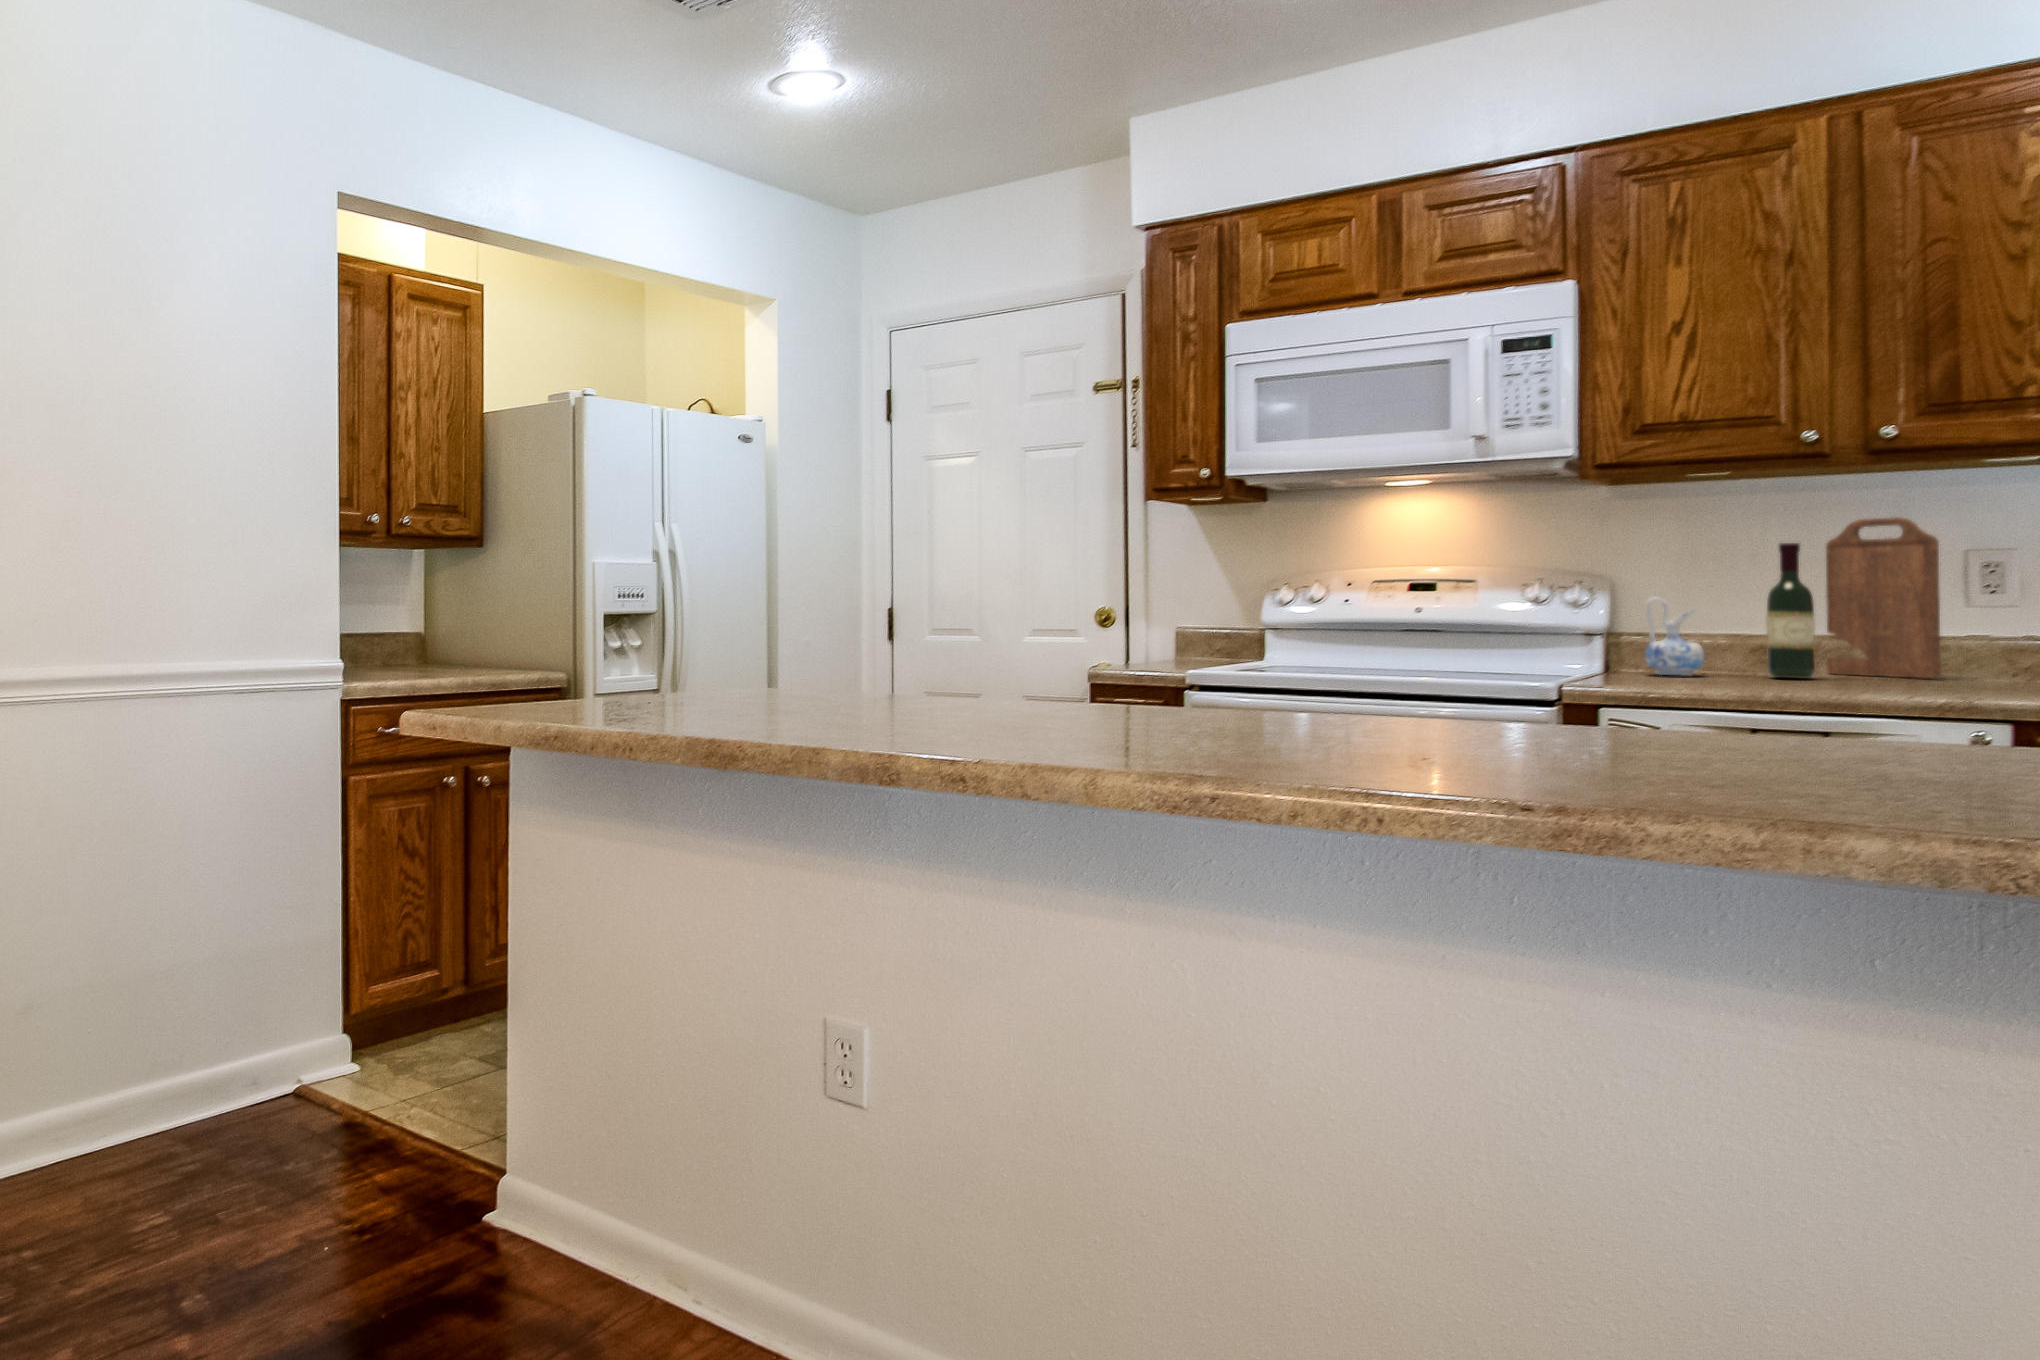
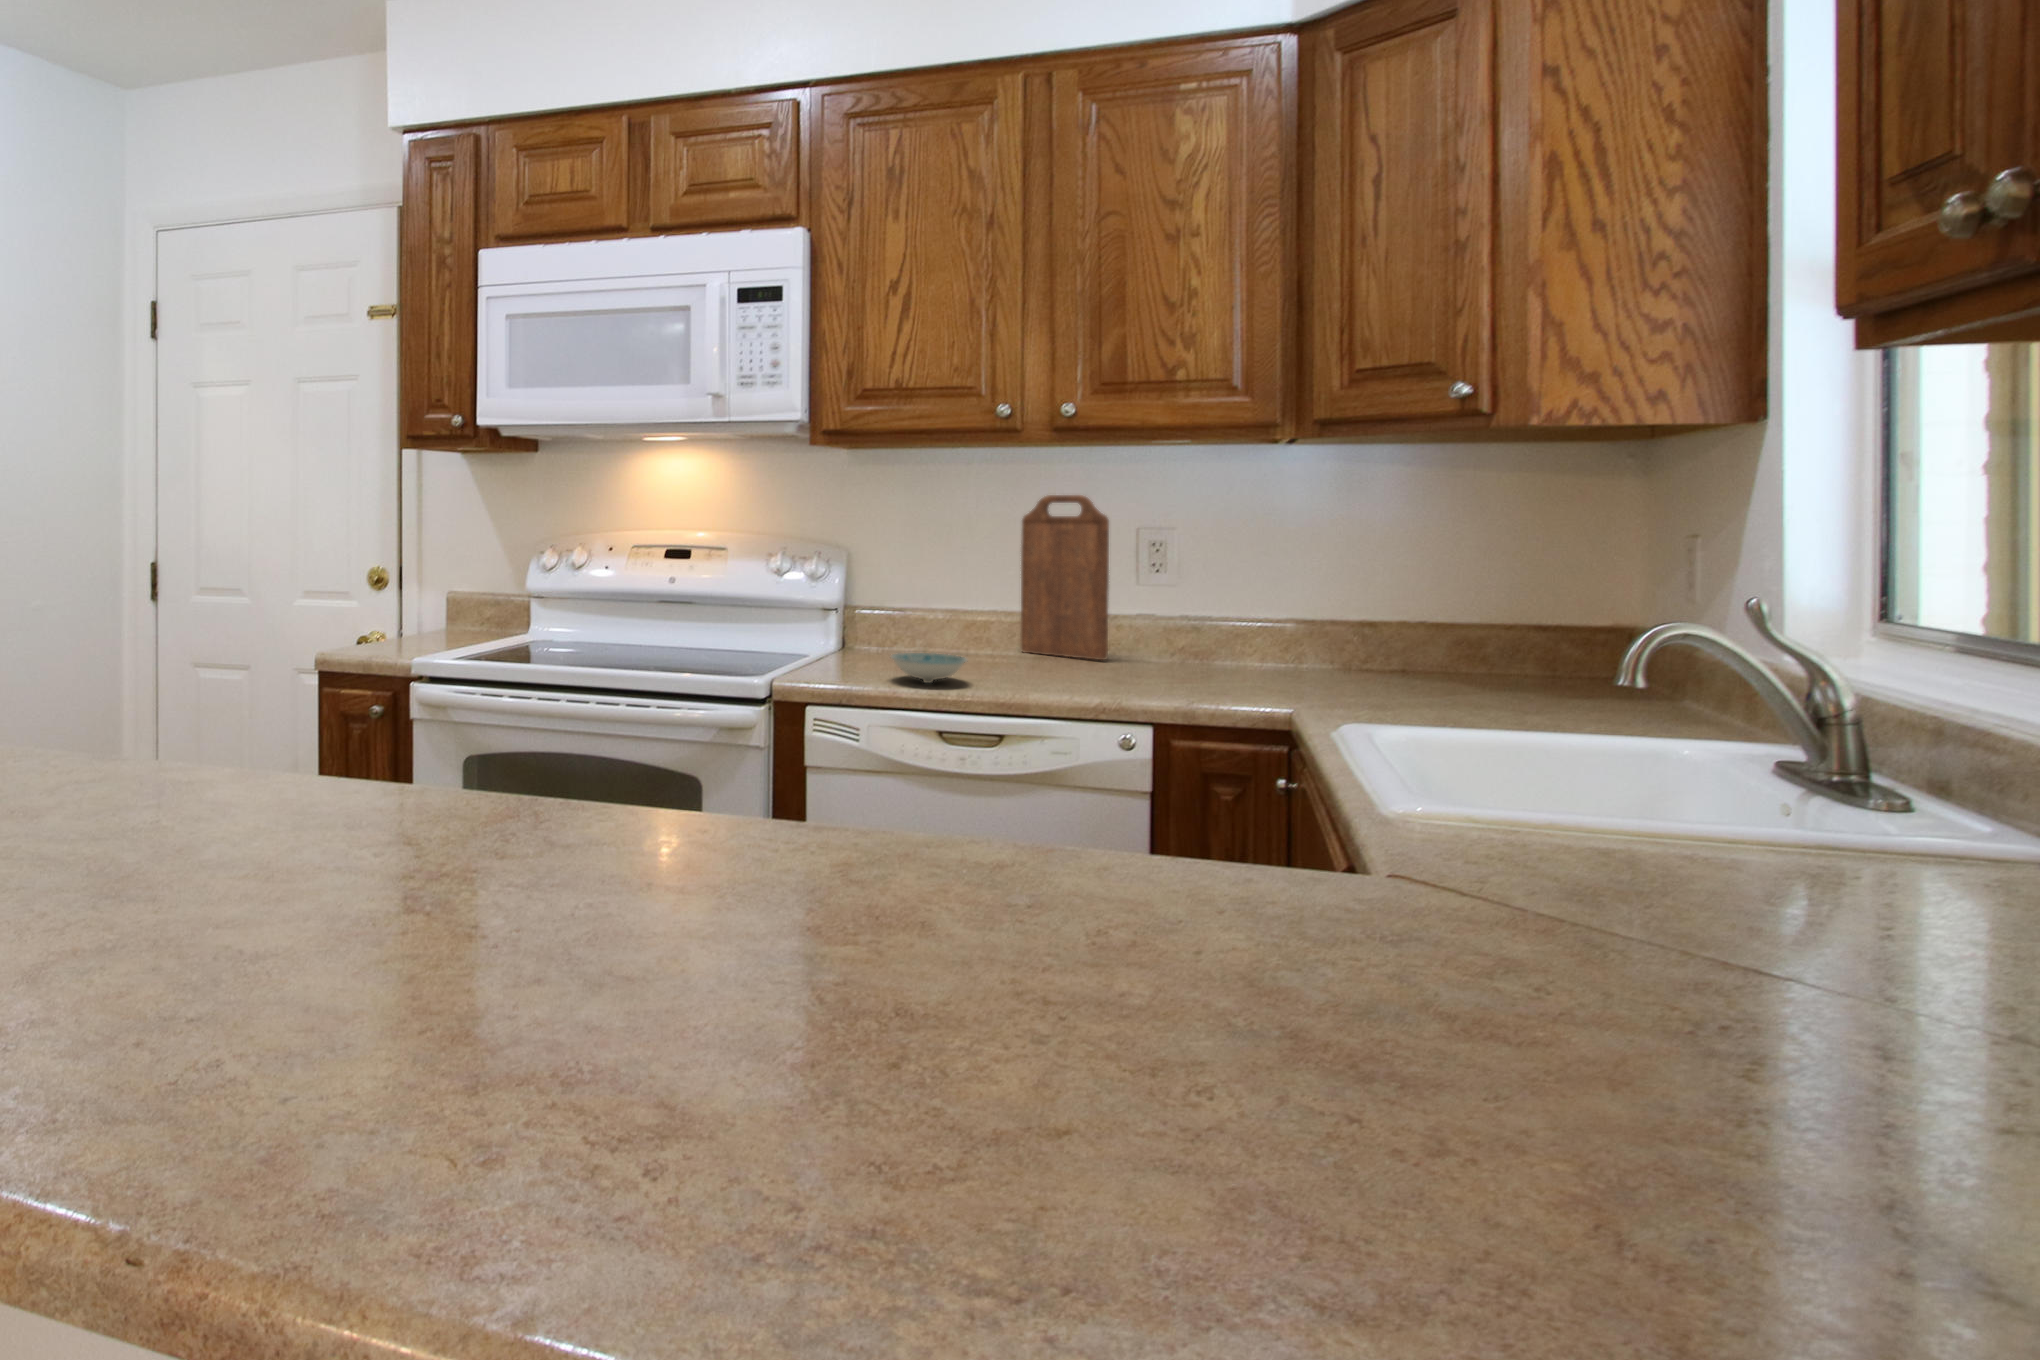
wine bottle: present [1766,543,1815,679] -> none [968,520,1007,662]
ceramic pitcher: present [1645,598,1705,676] -> none [865,574,916,658]
ceramic bowl: none [1687,664,1780,689] -> present [891,653,967,683]

